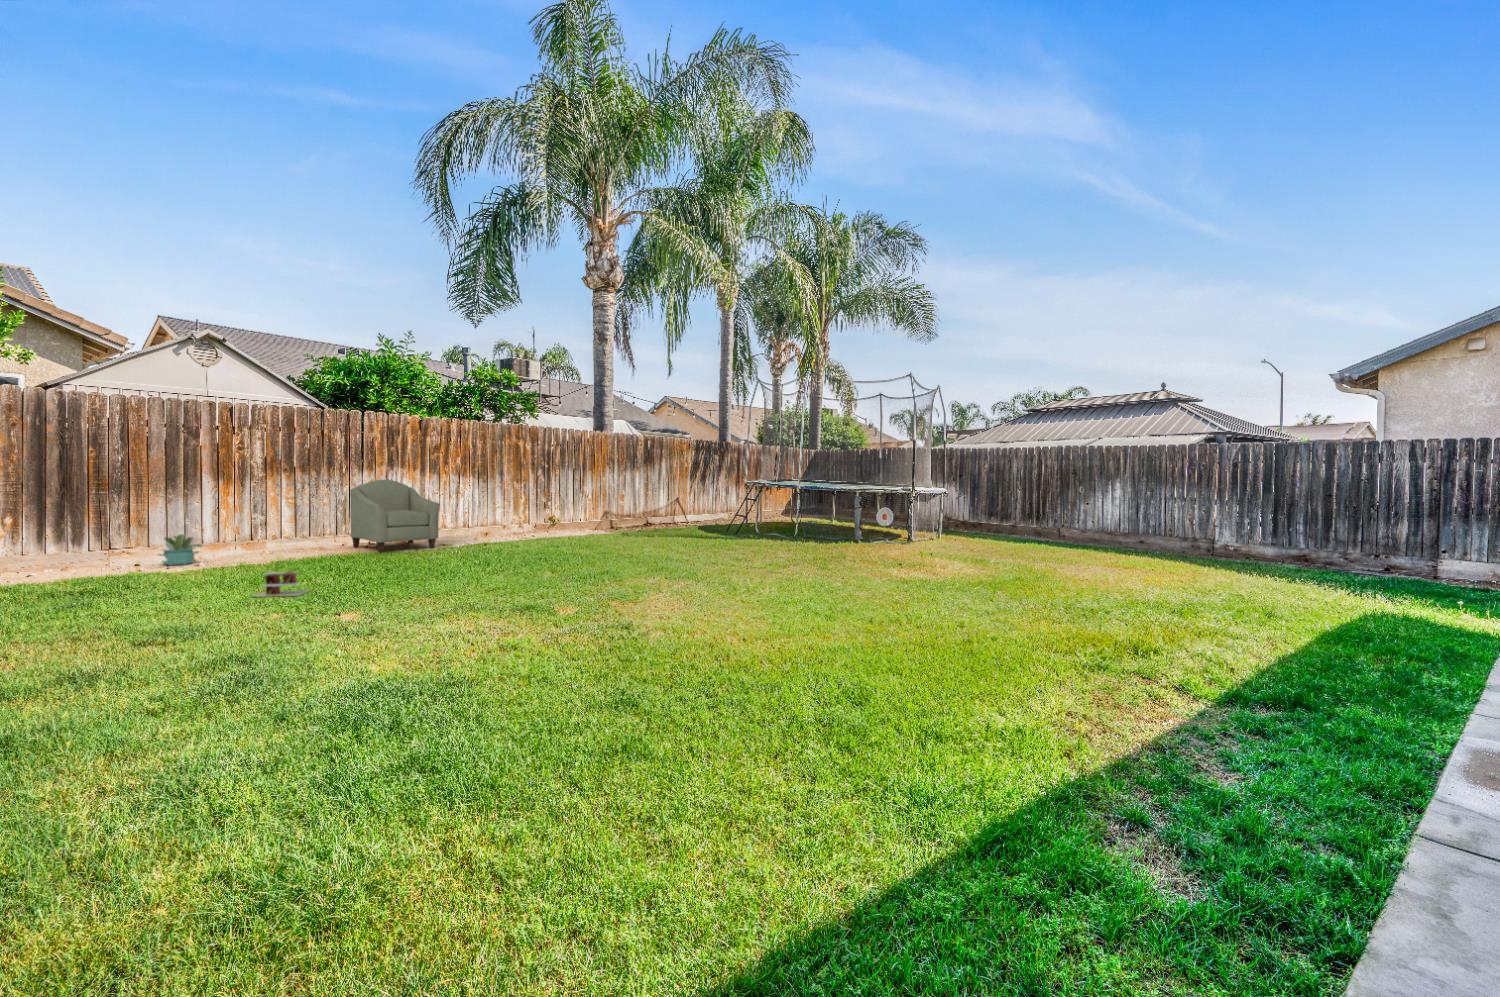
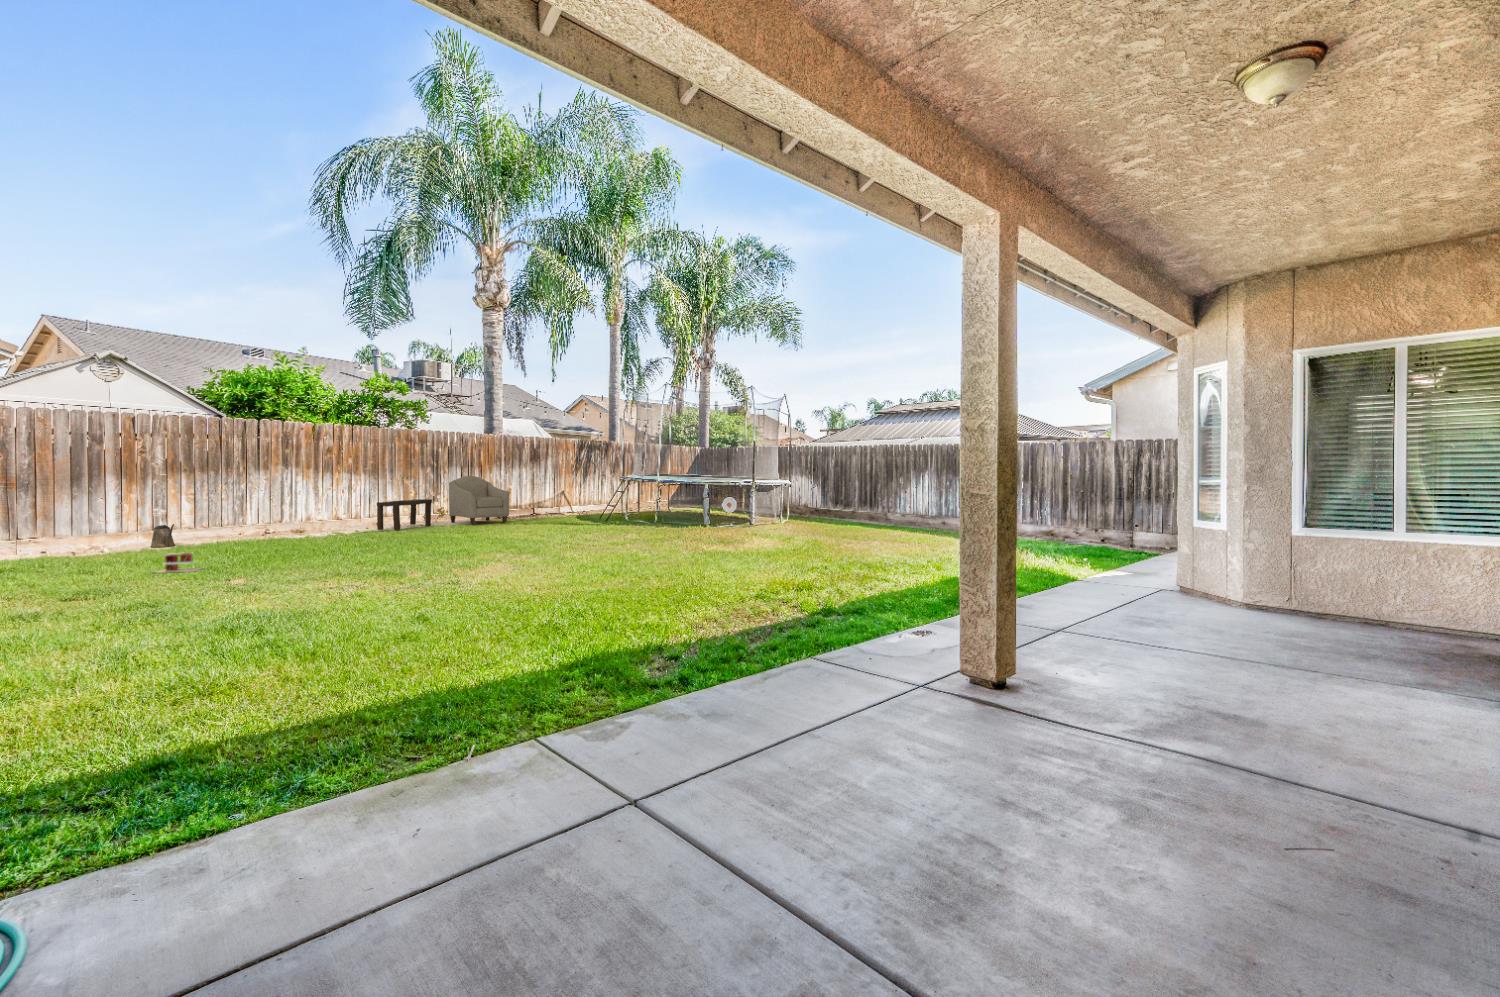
chair: present [350,480,440,552] -> present [449,476,510,525]
bench: none [487,505,545,540] -> present [377,499,432,530]
watering can: none [248,532,274,559] -> present [151,524,174,547]
decorative plant: present [159,534,202,565] -> none [65,527,108,553]

